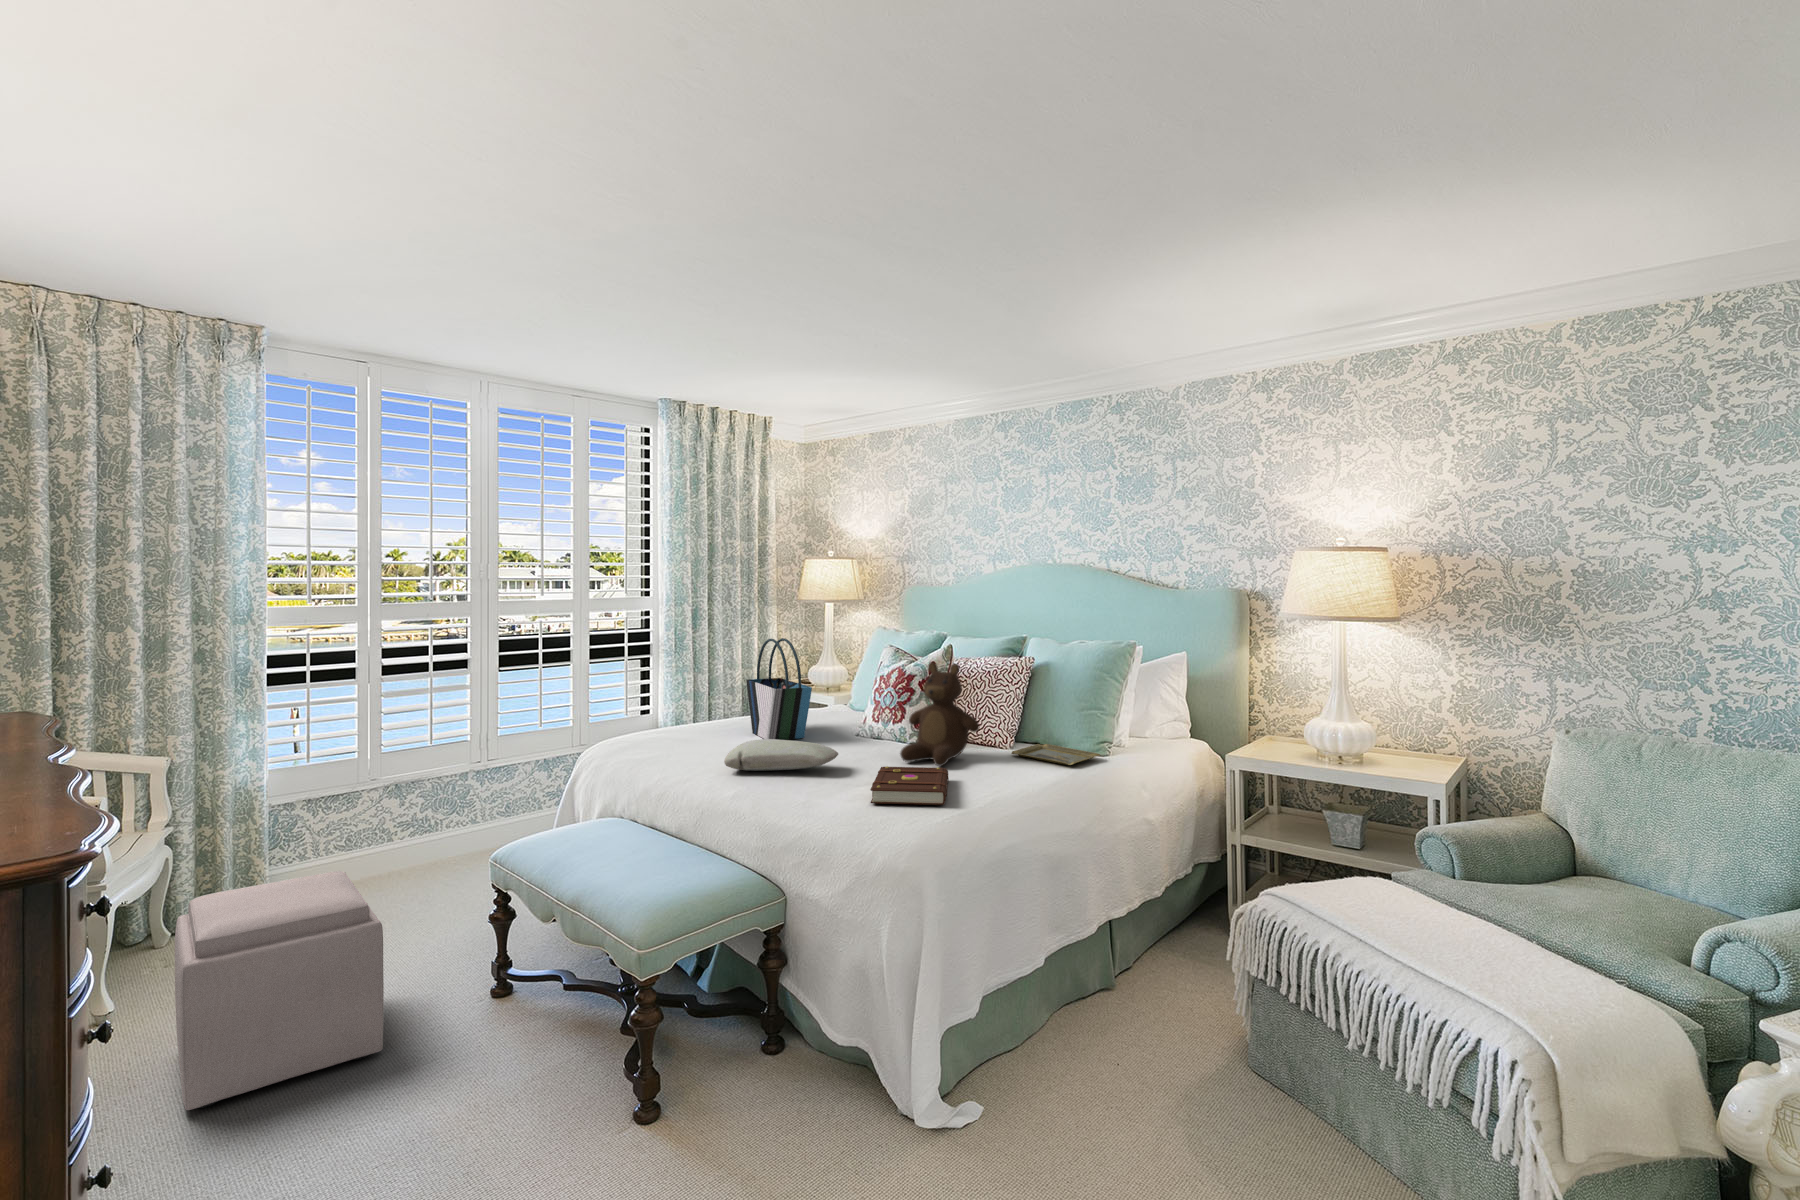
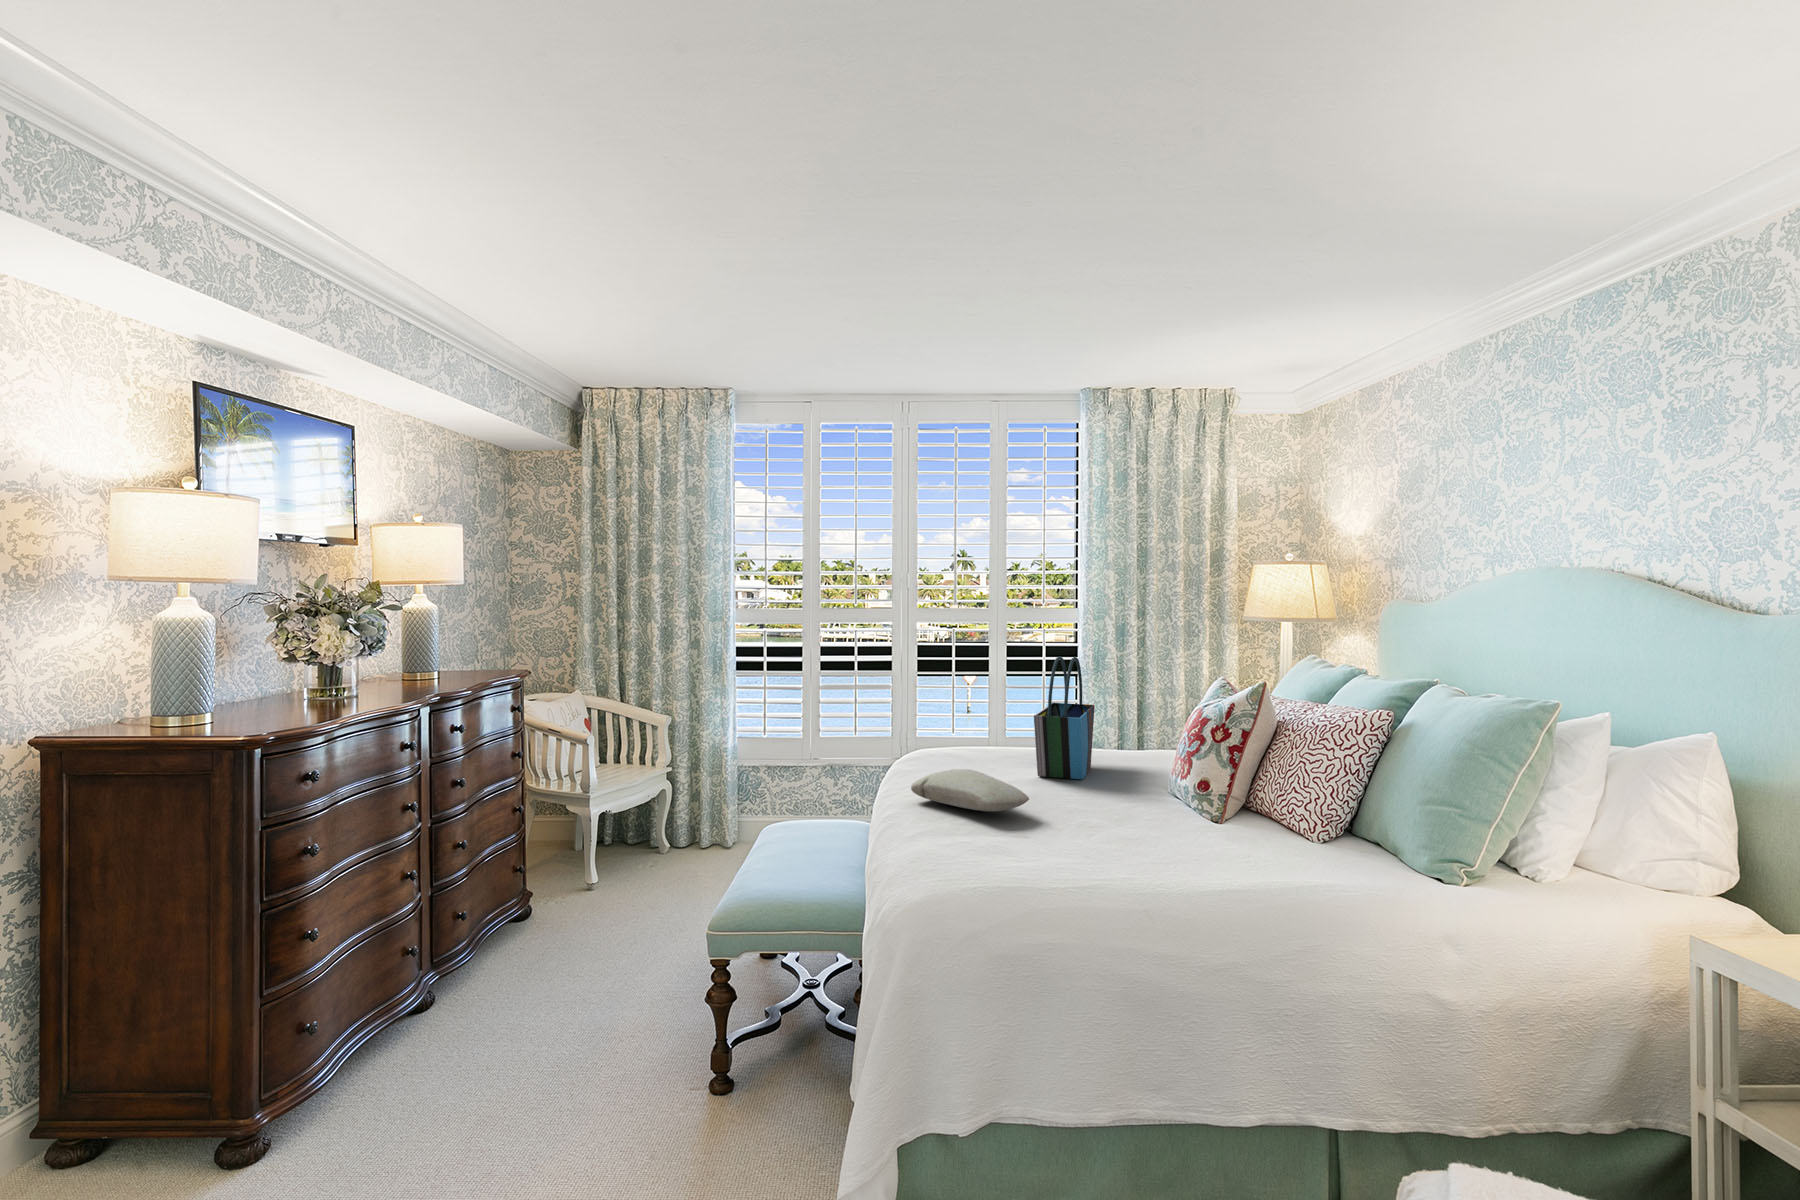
teddy bear: present [900,662,980,766] -> none [1110,699,1217,845]
tray: present [1011,744,1100,765] -> none [1285,847,1424,889]
book: present [870,766,949,805] -> none [949,827,1113,891]
ottoman: present [175,871,384,1110] -> none [507,818,675,978]

